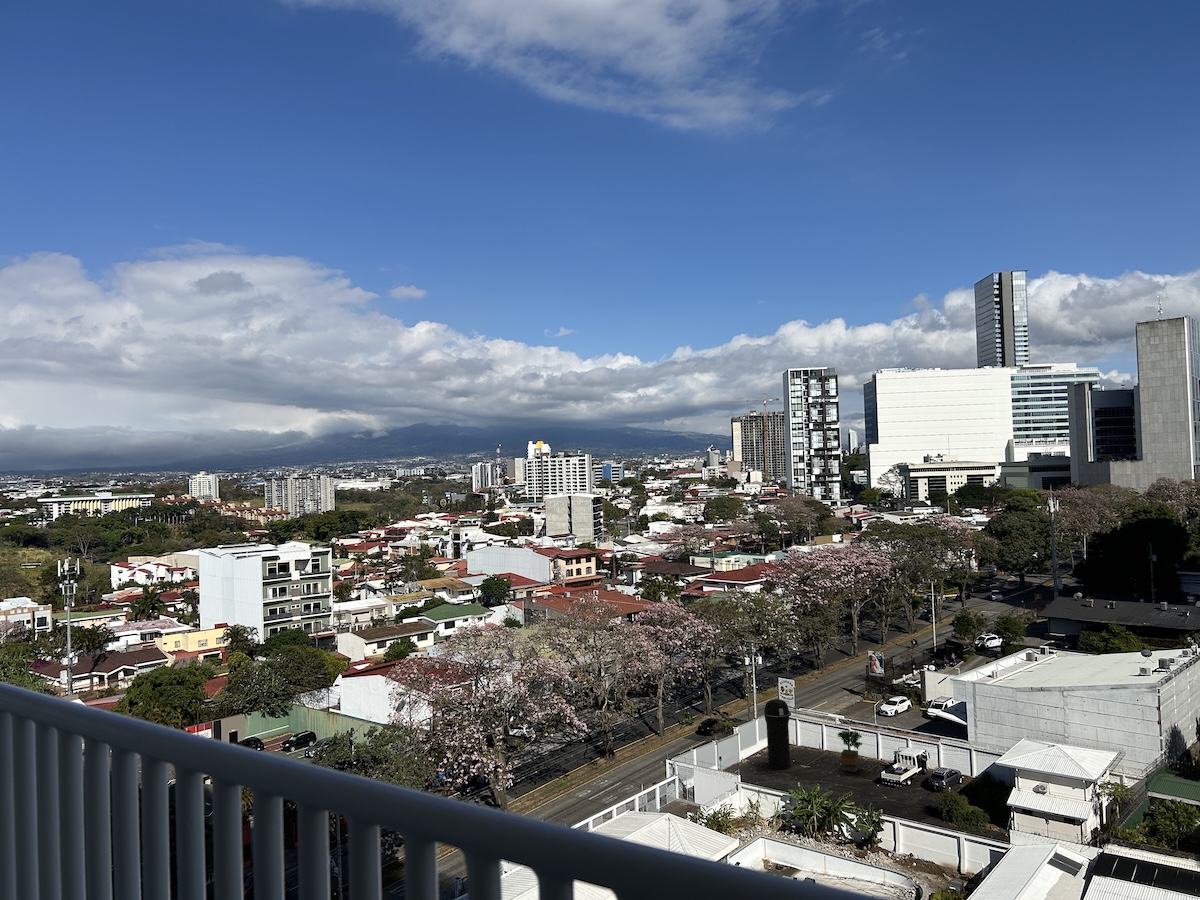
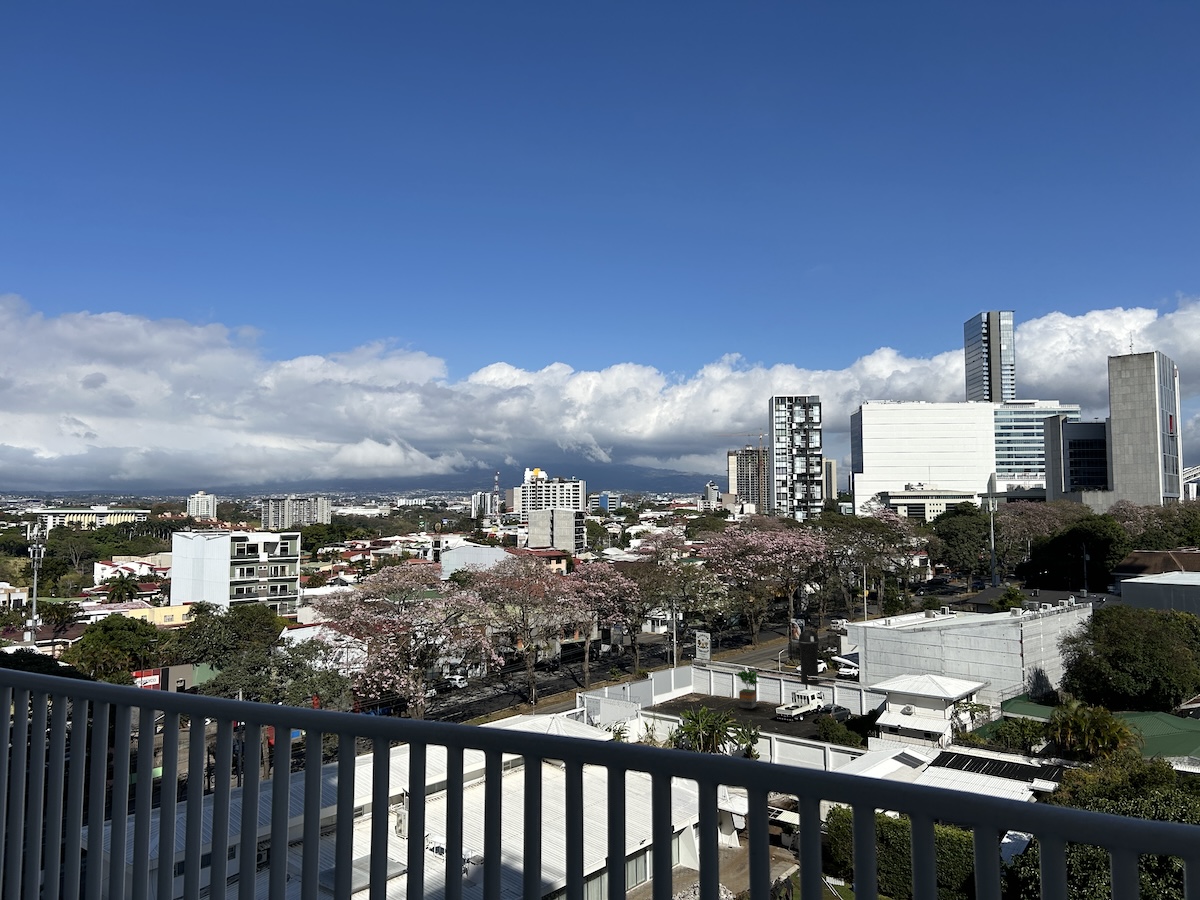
trash can: present [764,699,791,769] -> present [798,630,819,685]

